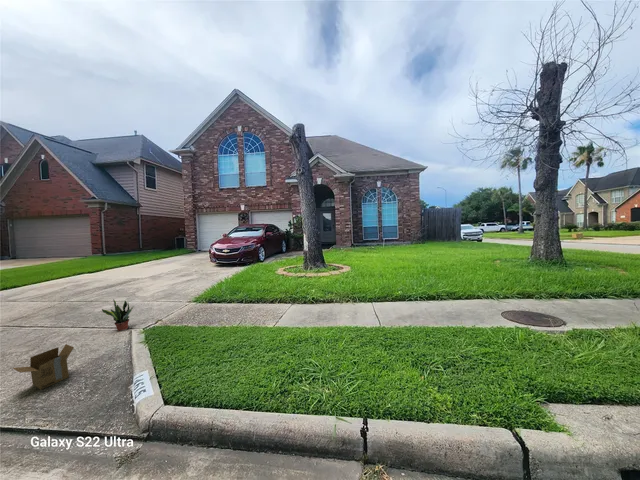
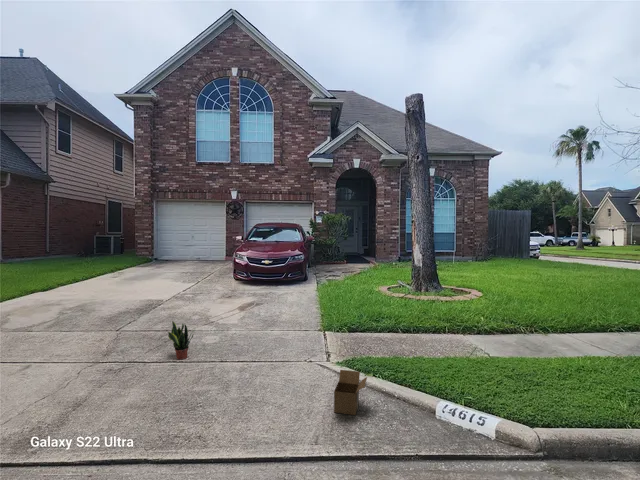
potted plant: present [102,300,134,331] -> present [168,321,193,360]

